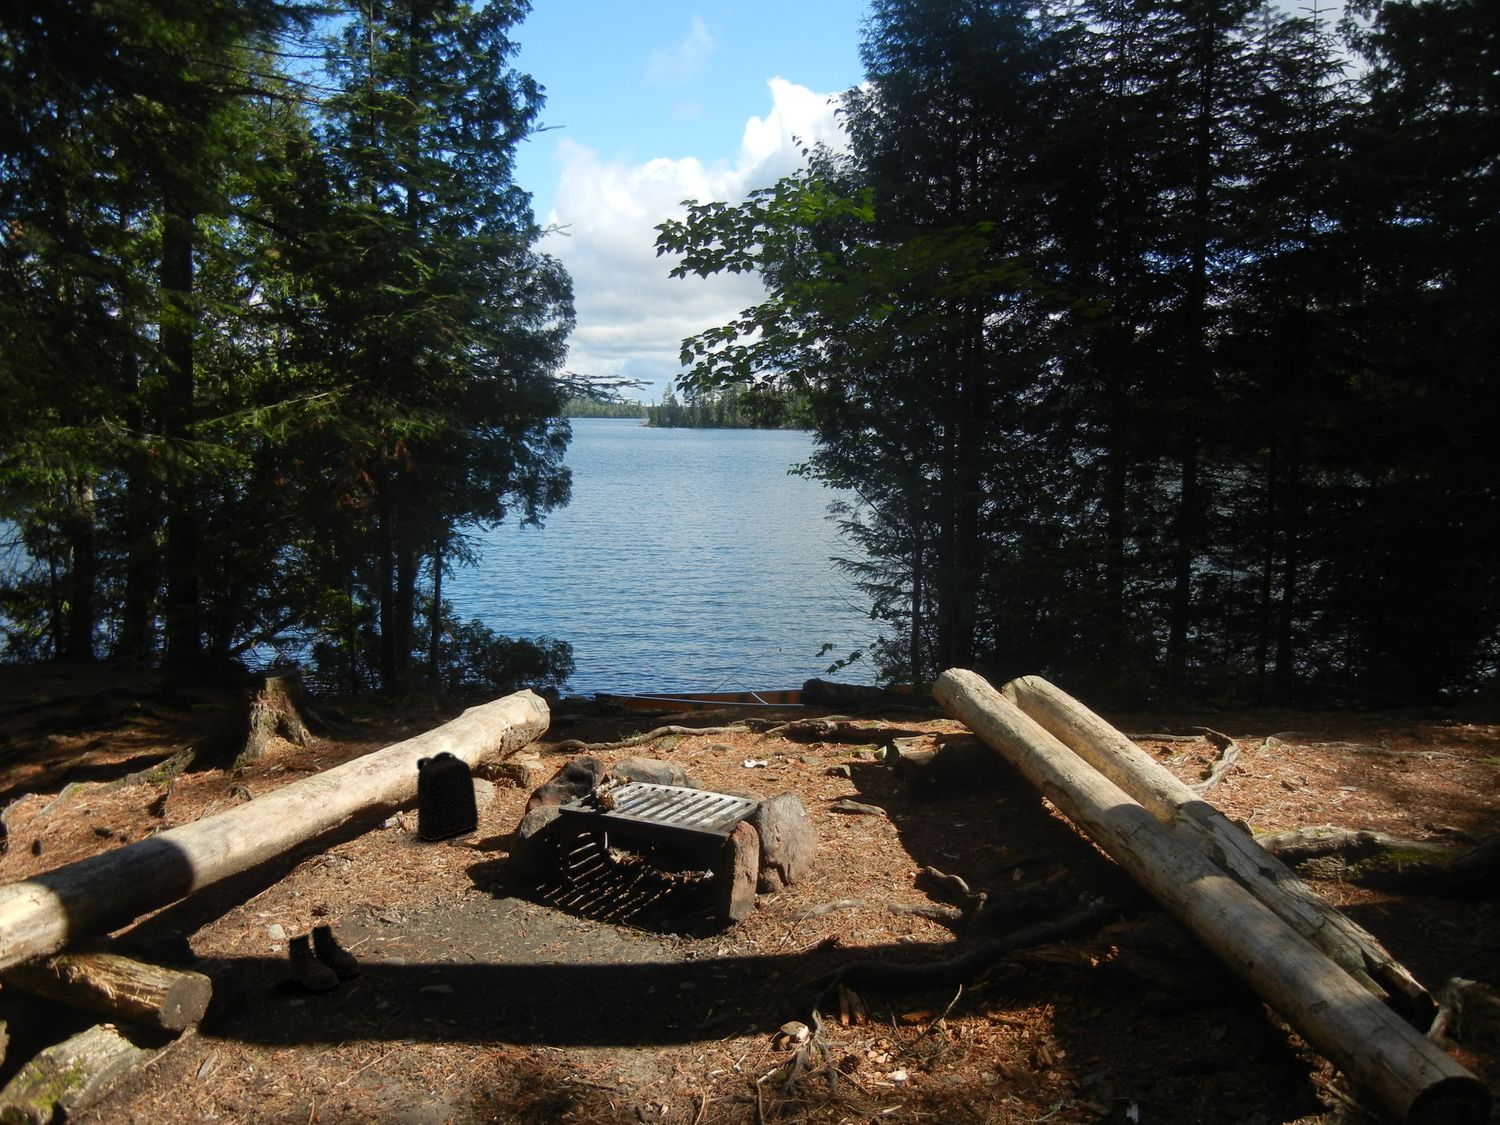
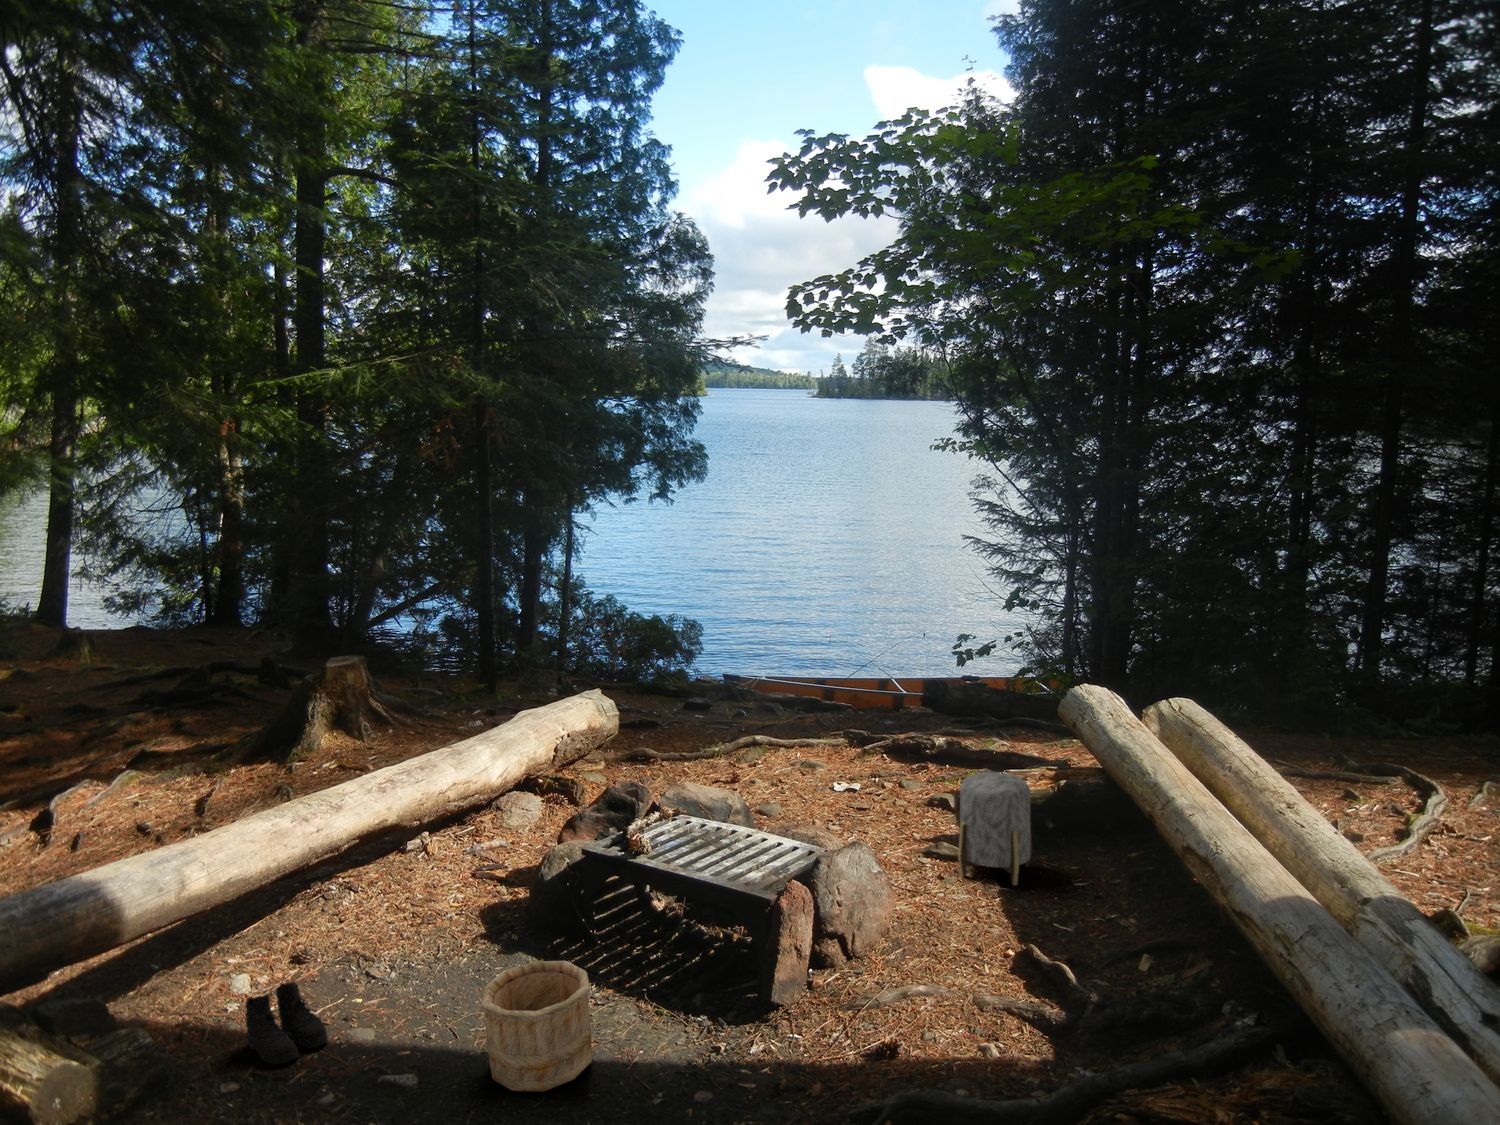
stool: none [863,737,922,828] -> present [958,772,1032,885]
backpack: present [416,751,479,841] -> none [444,767,514,869]
wooden bucket: none [501,890,593,992] -> present [480,961,592,1092]

